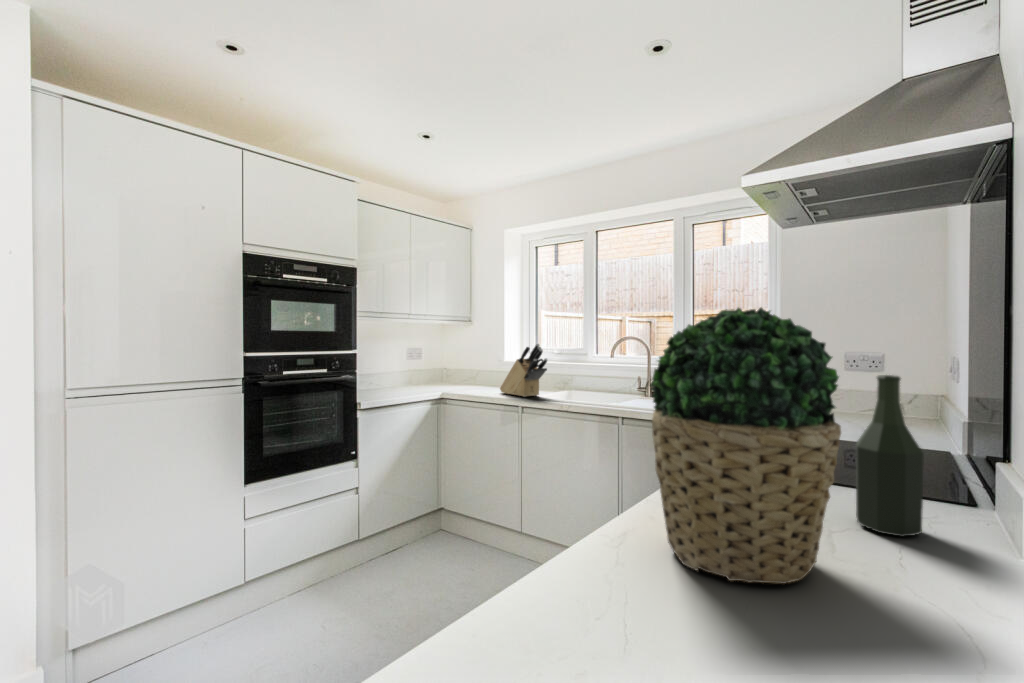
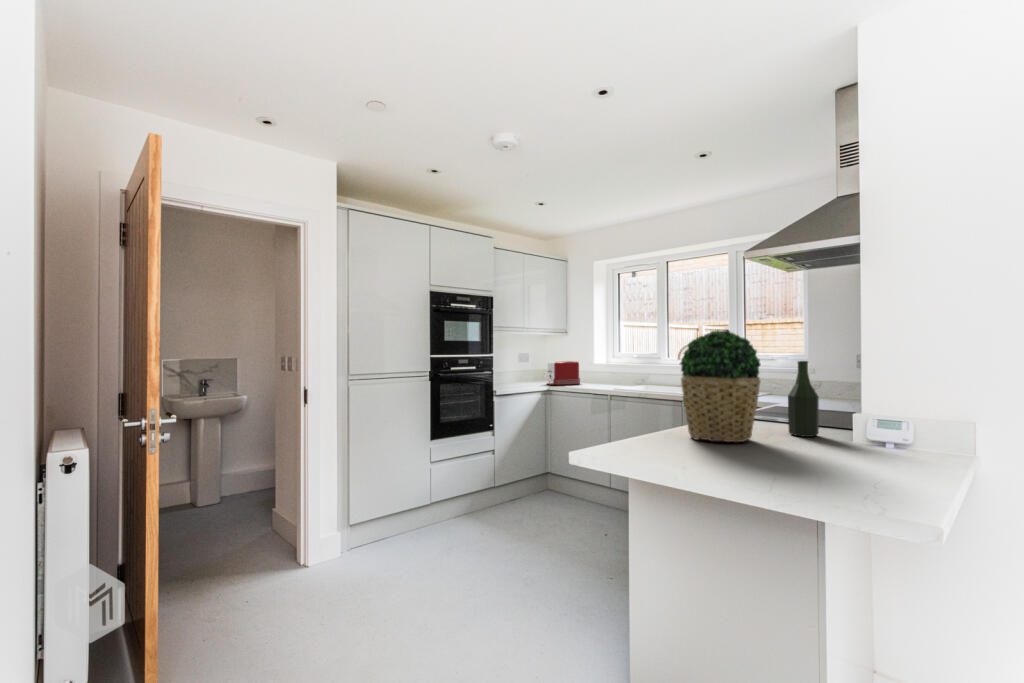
knife block: present [500,344,547,397] -> none [592,349,629,389]
toaster: none [441,359,485,391] -> present [547,361,580,385]

